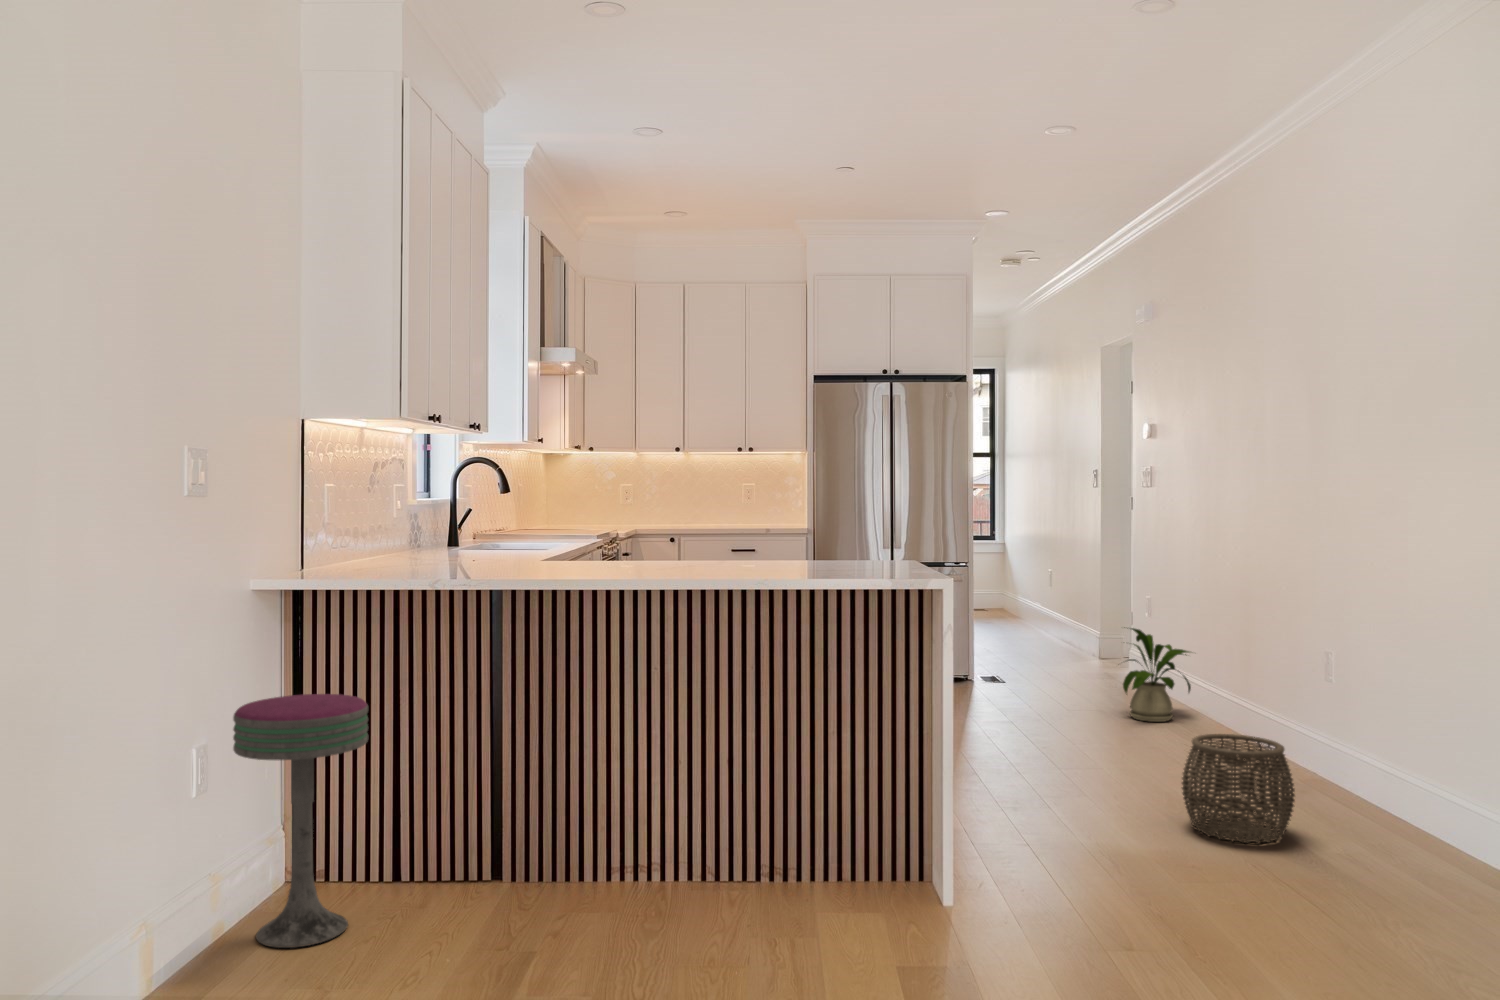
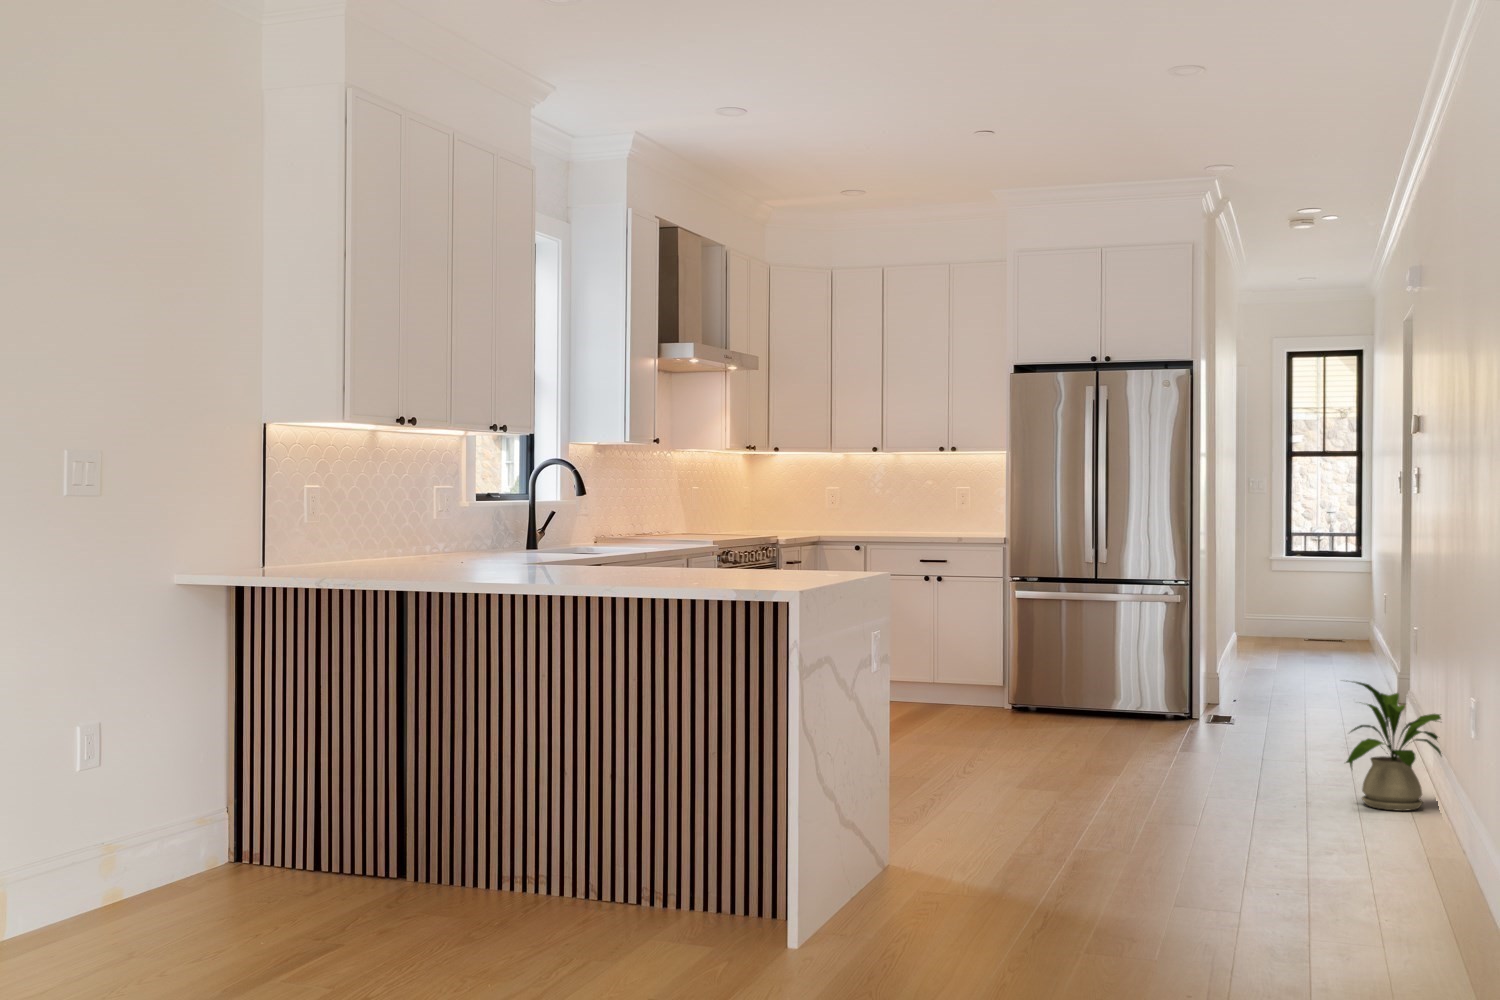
bar stool: present [233,694,368,948] -> none [131,677,255,904]
woven basket: present [1182,734,1295,843] -> none [1201,794,1346,933]

